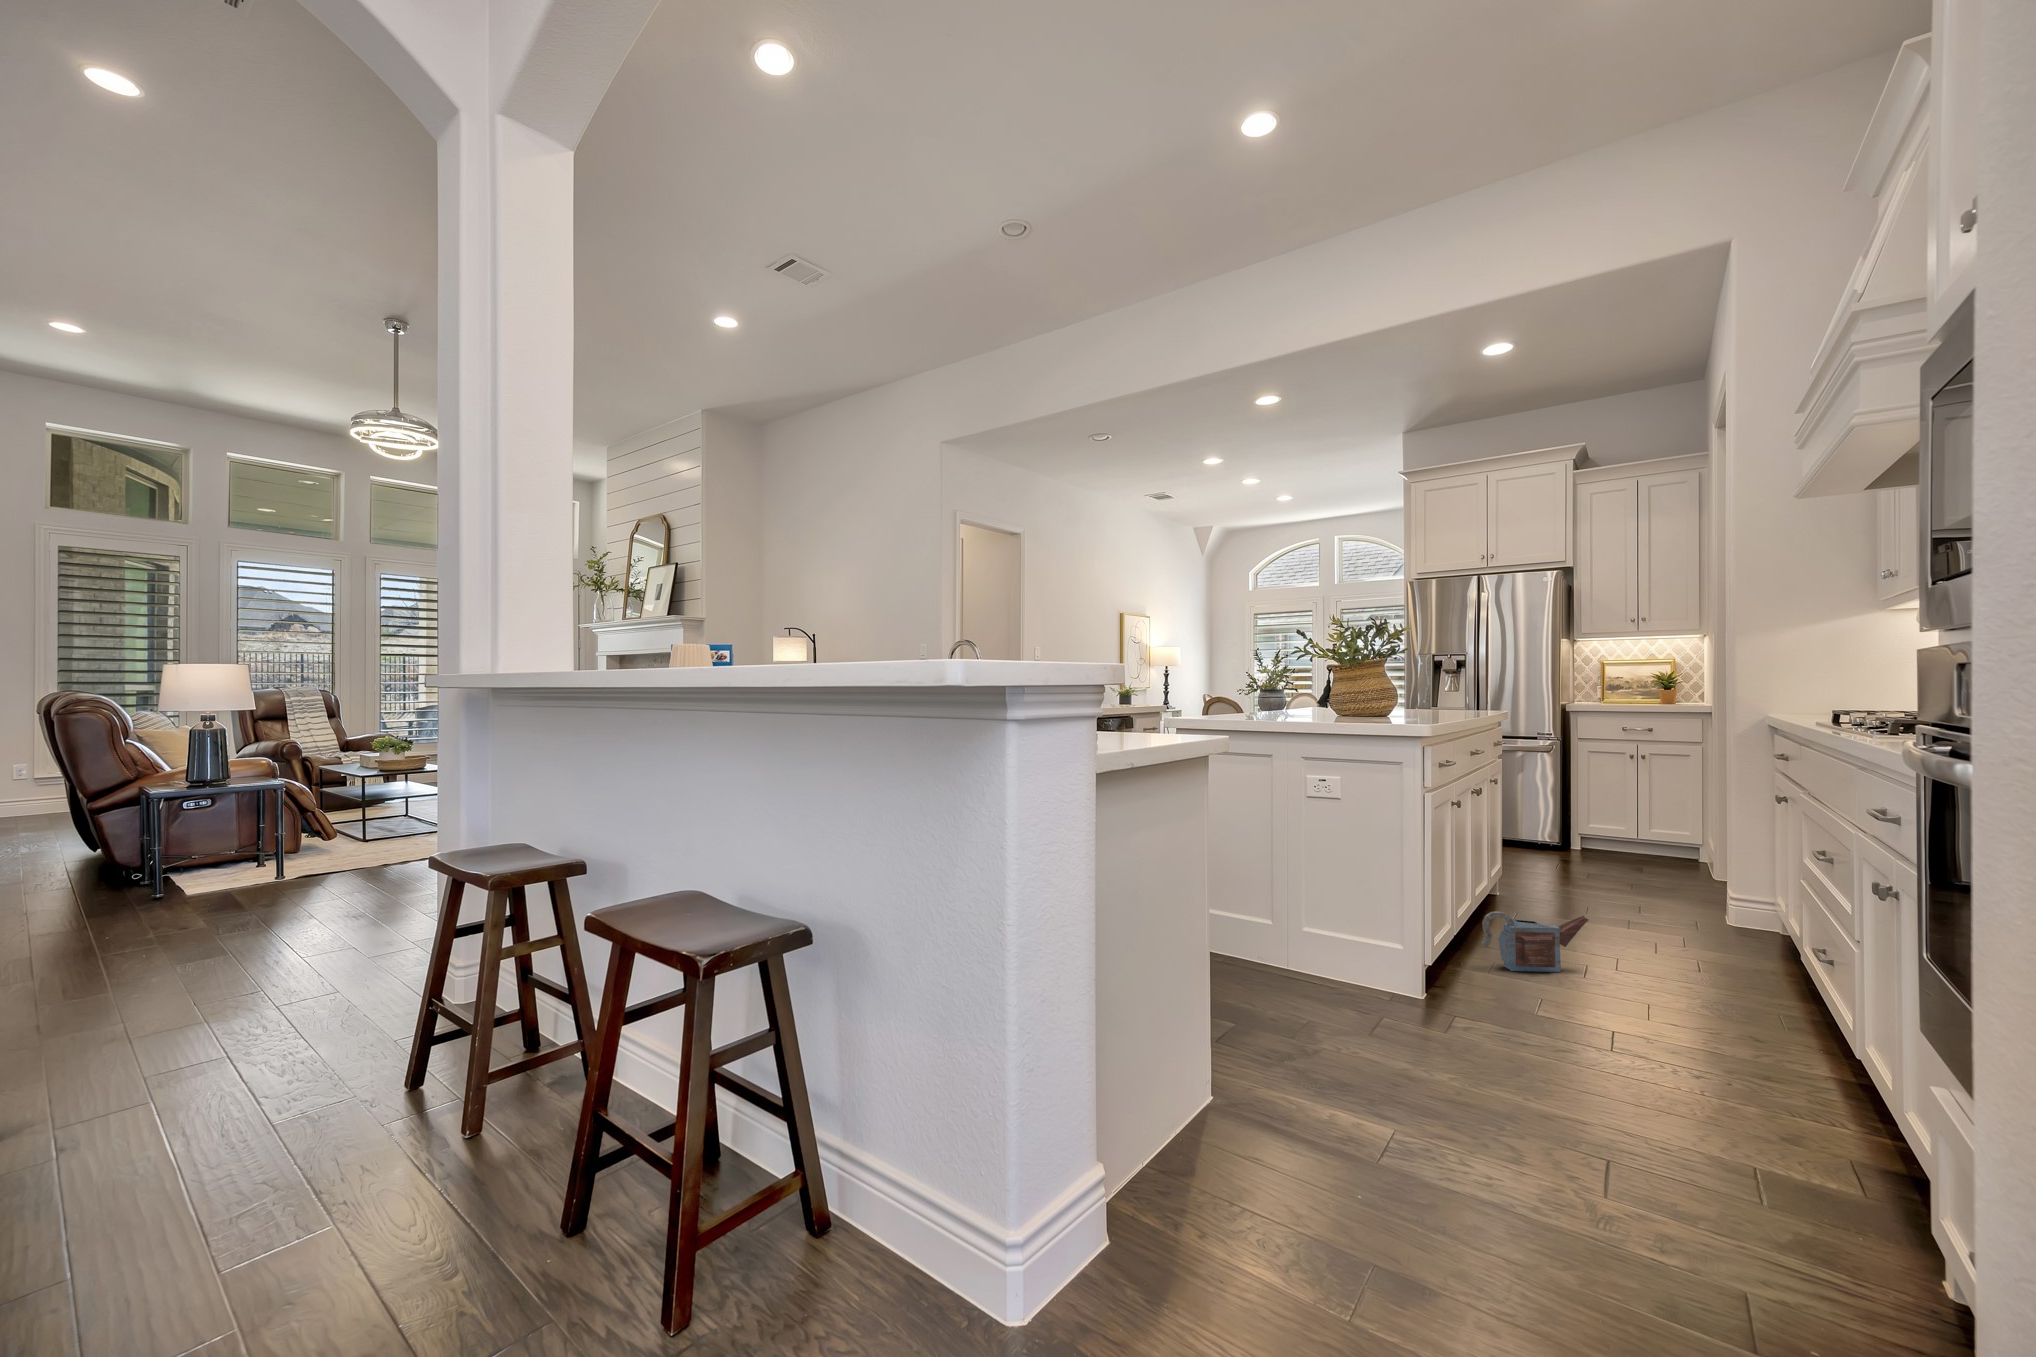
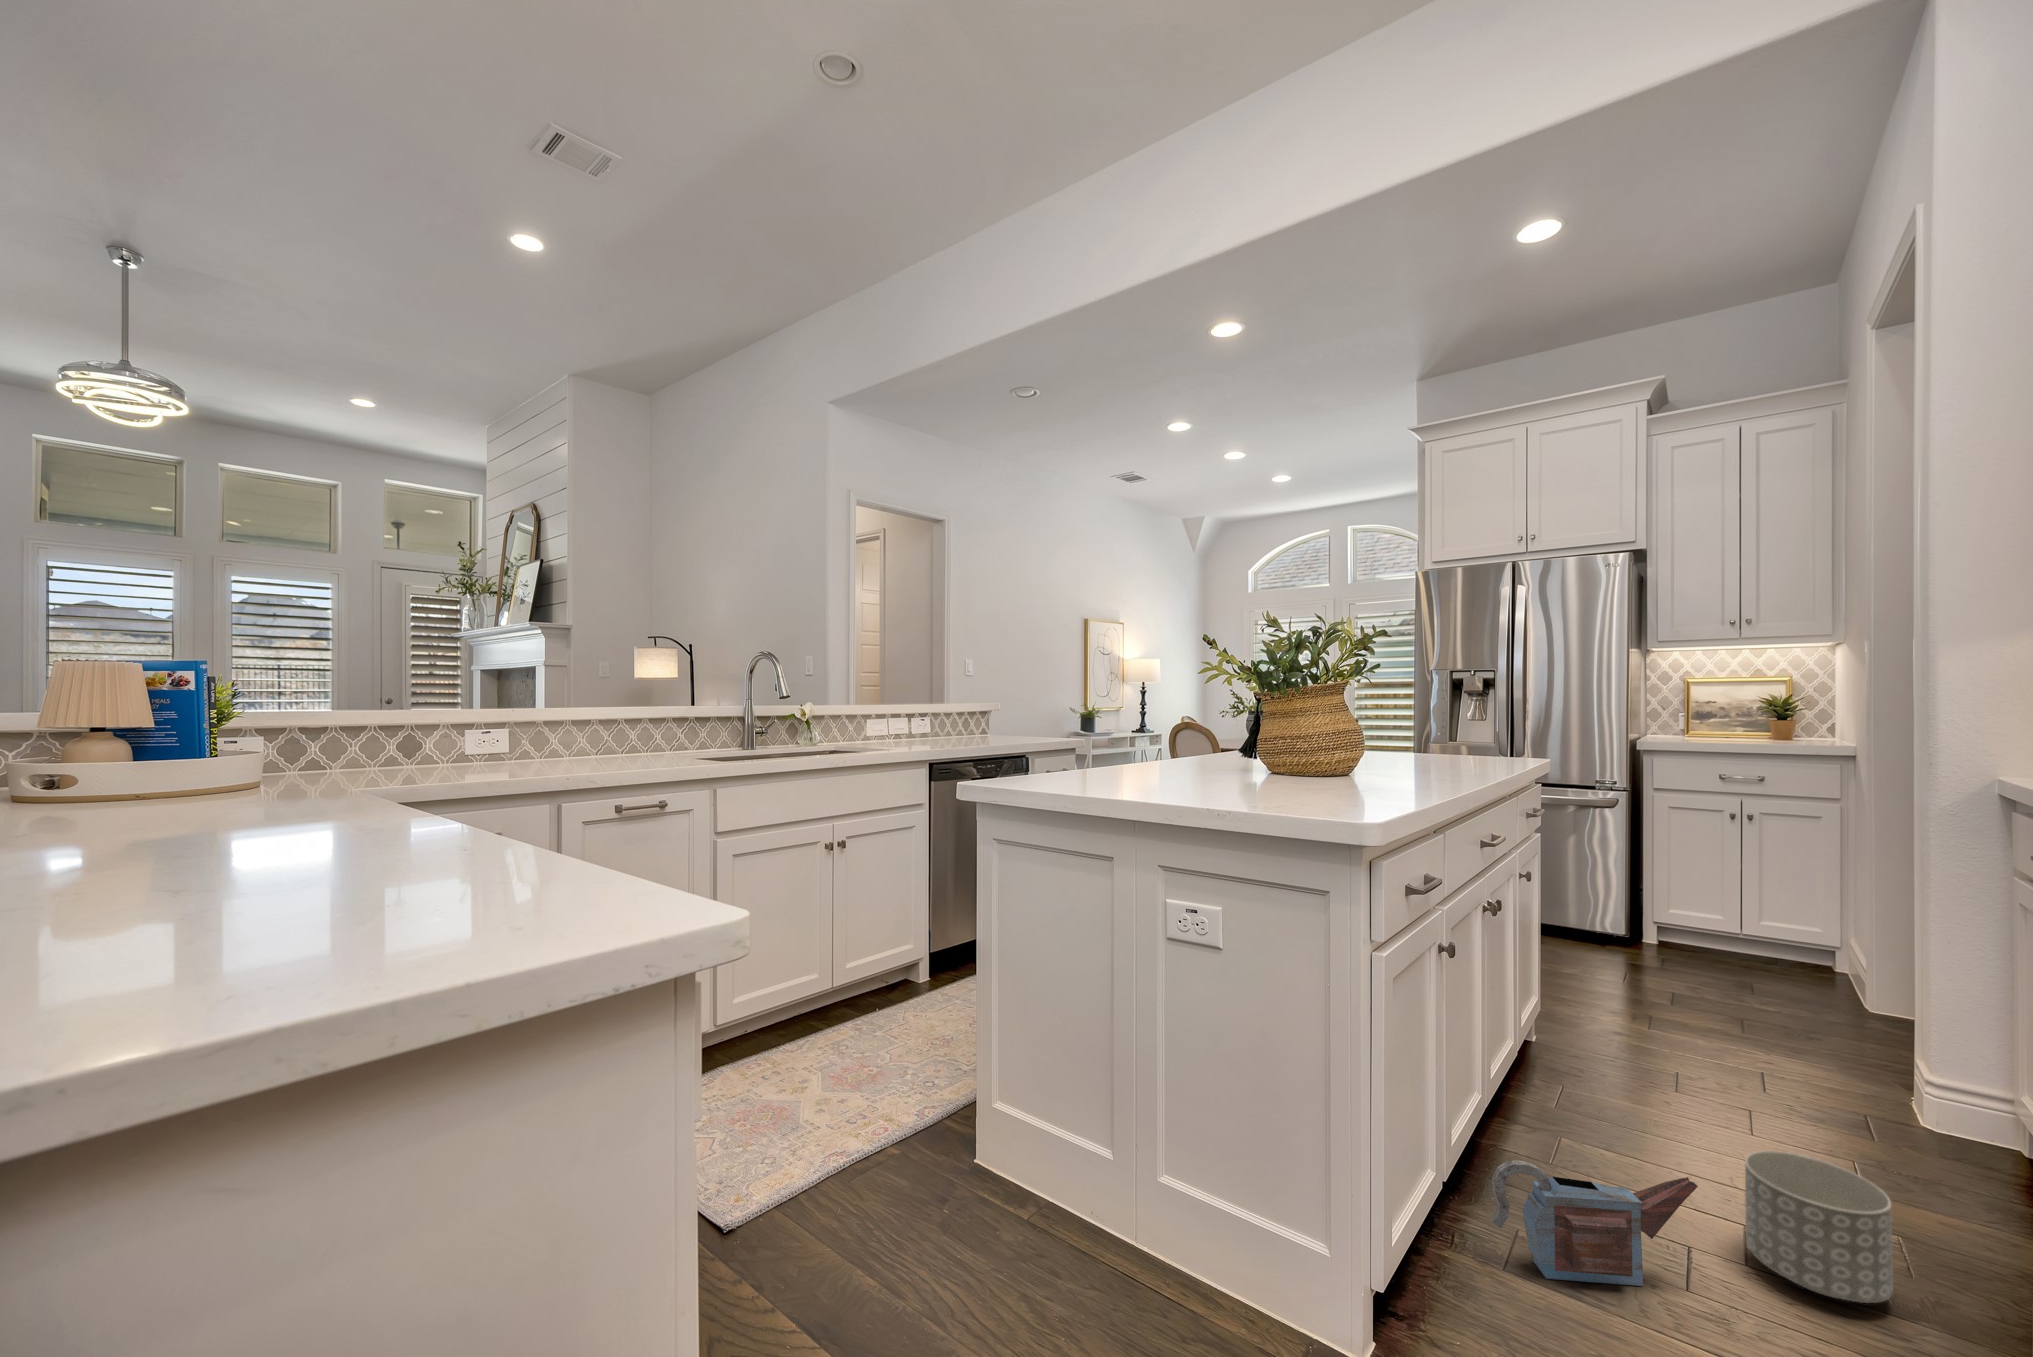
planter: none [1614,908,1685,973] -> present [1745,1151,1893,1303]

